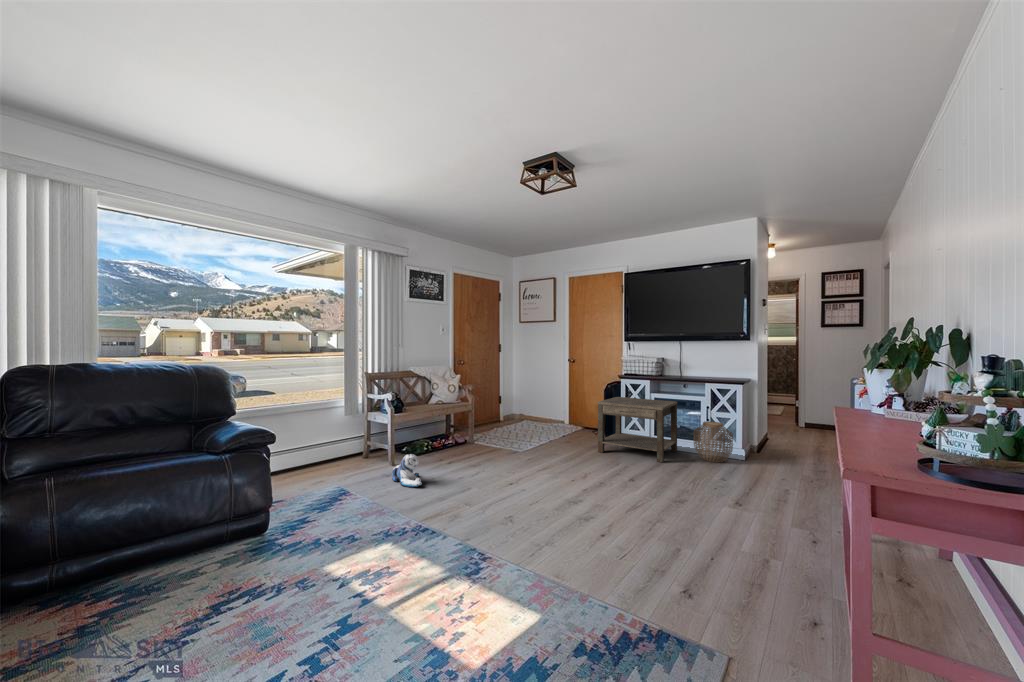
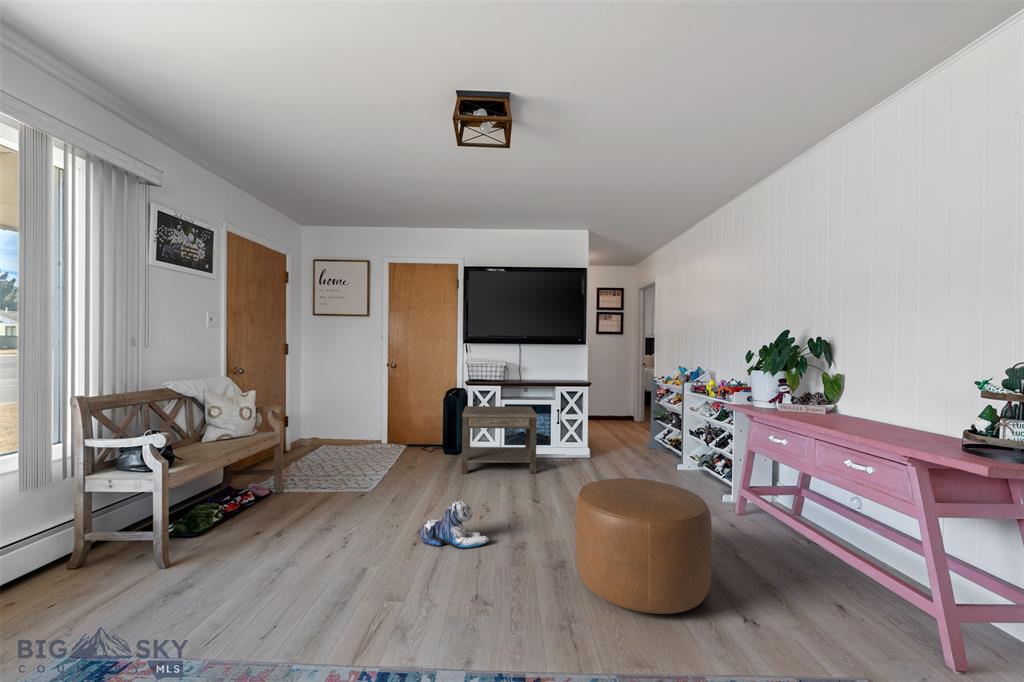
woven basket: present [694,421,733,462] -> none [552,424,587,464]
plush toy: present [392,454,422,487] -> present [418,501,489,548]
ottoman: none [570,458,685,569] -> present [575,478,712,614]

